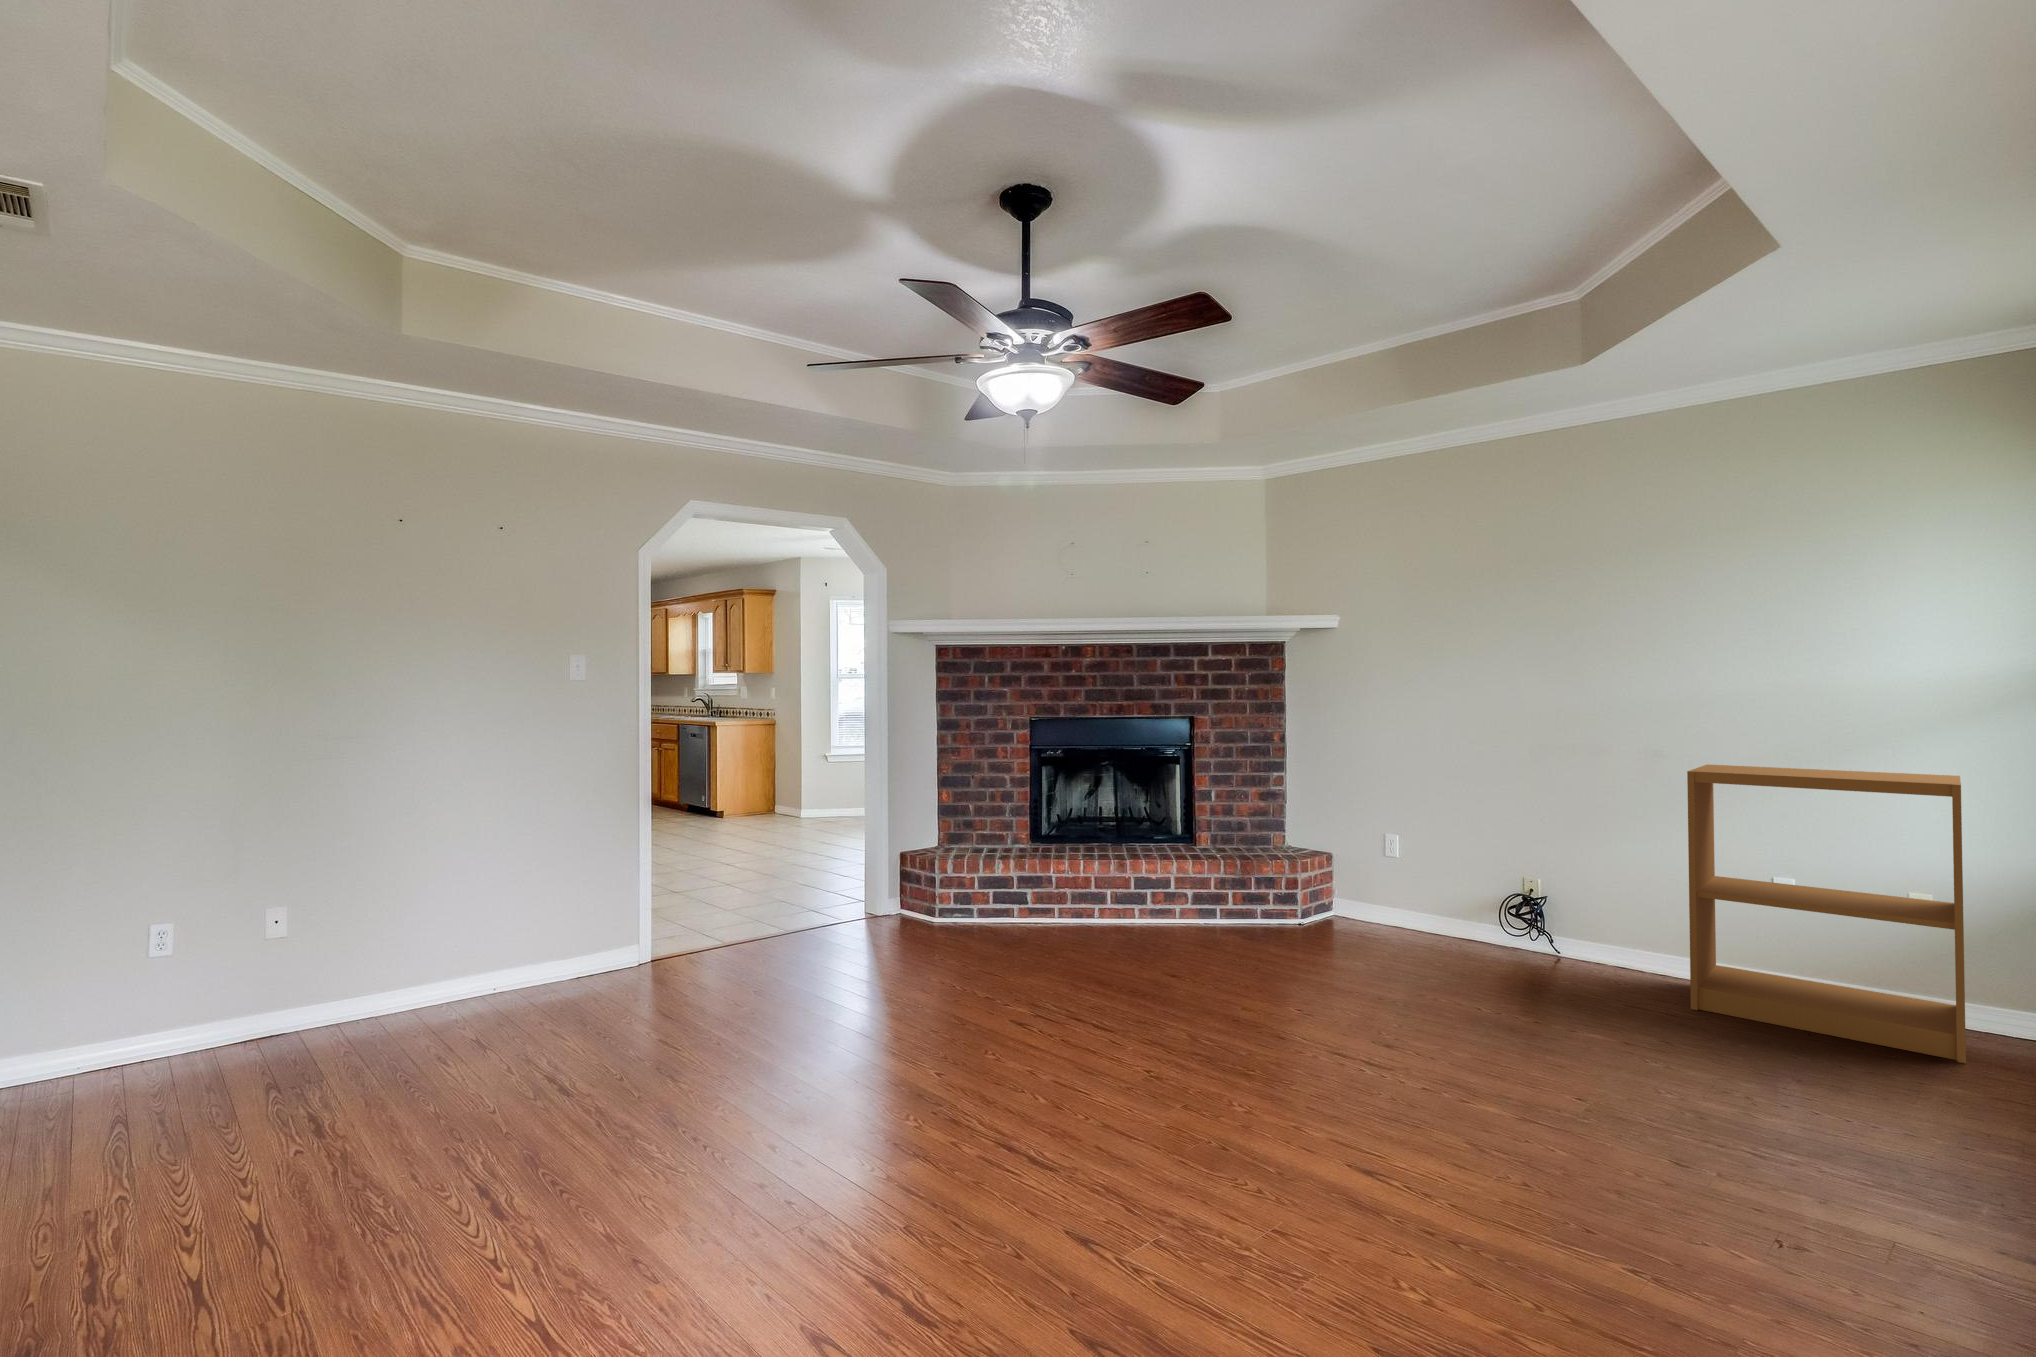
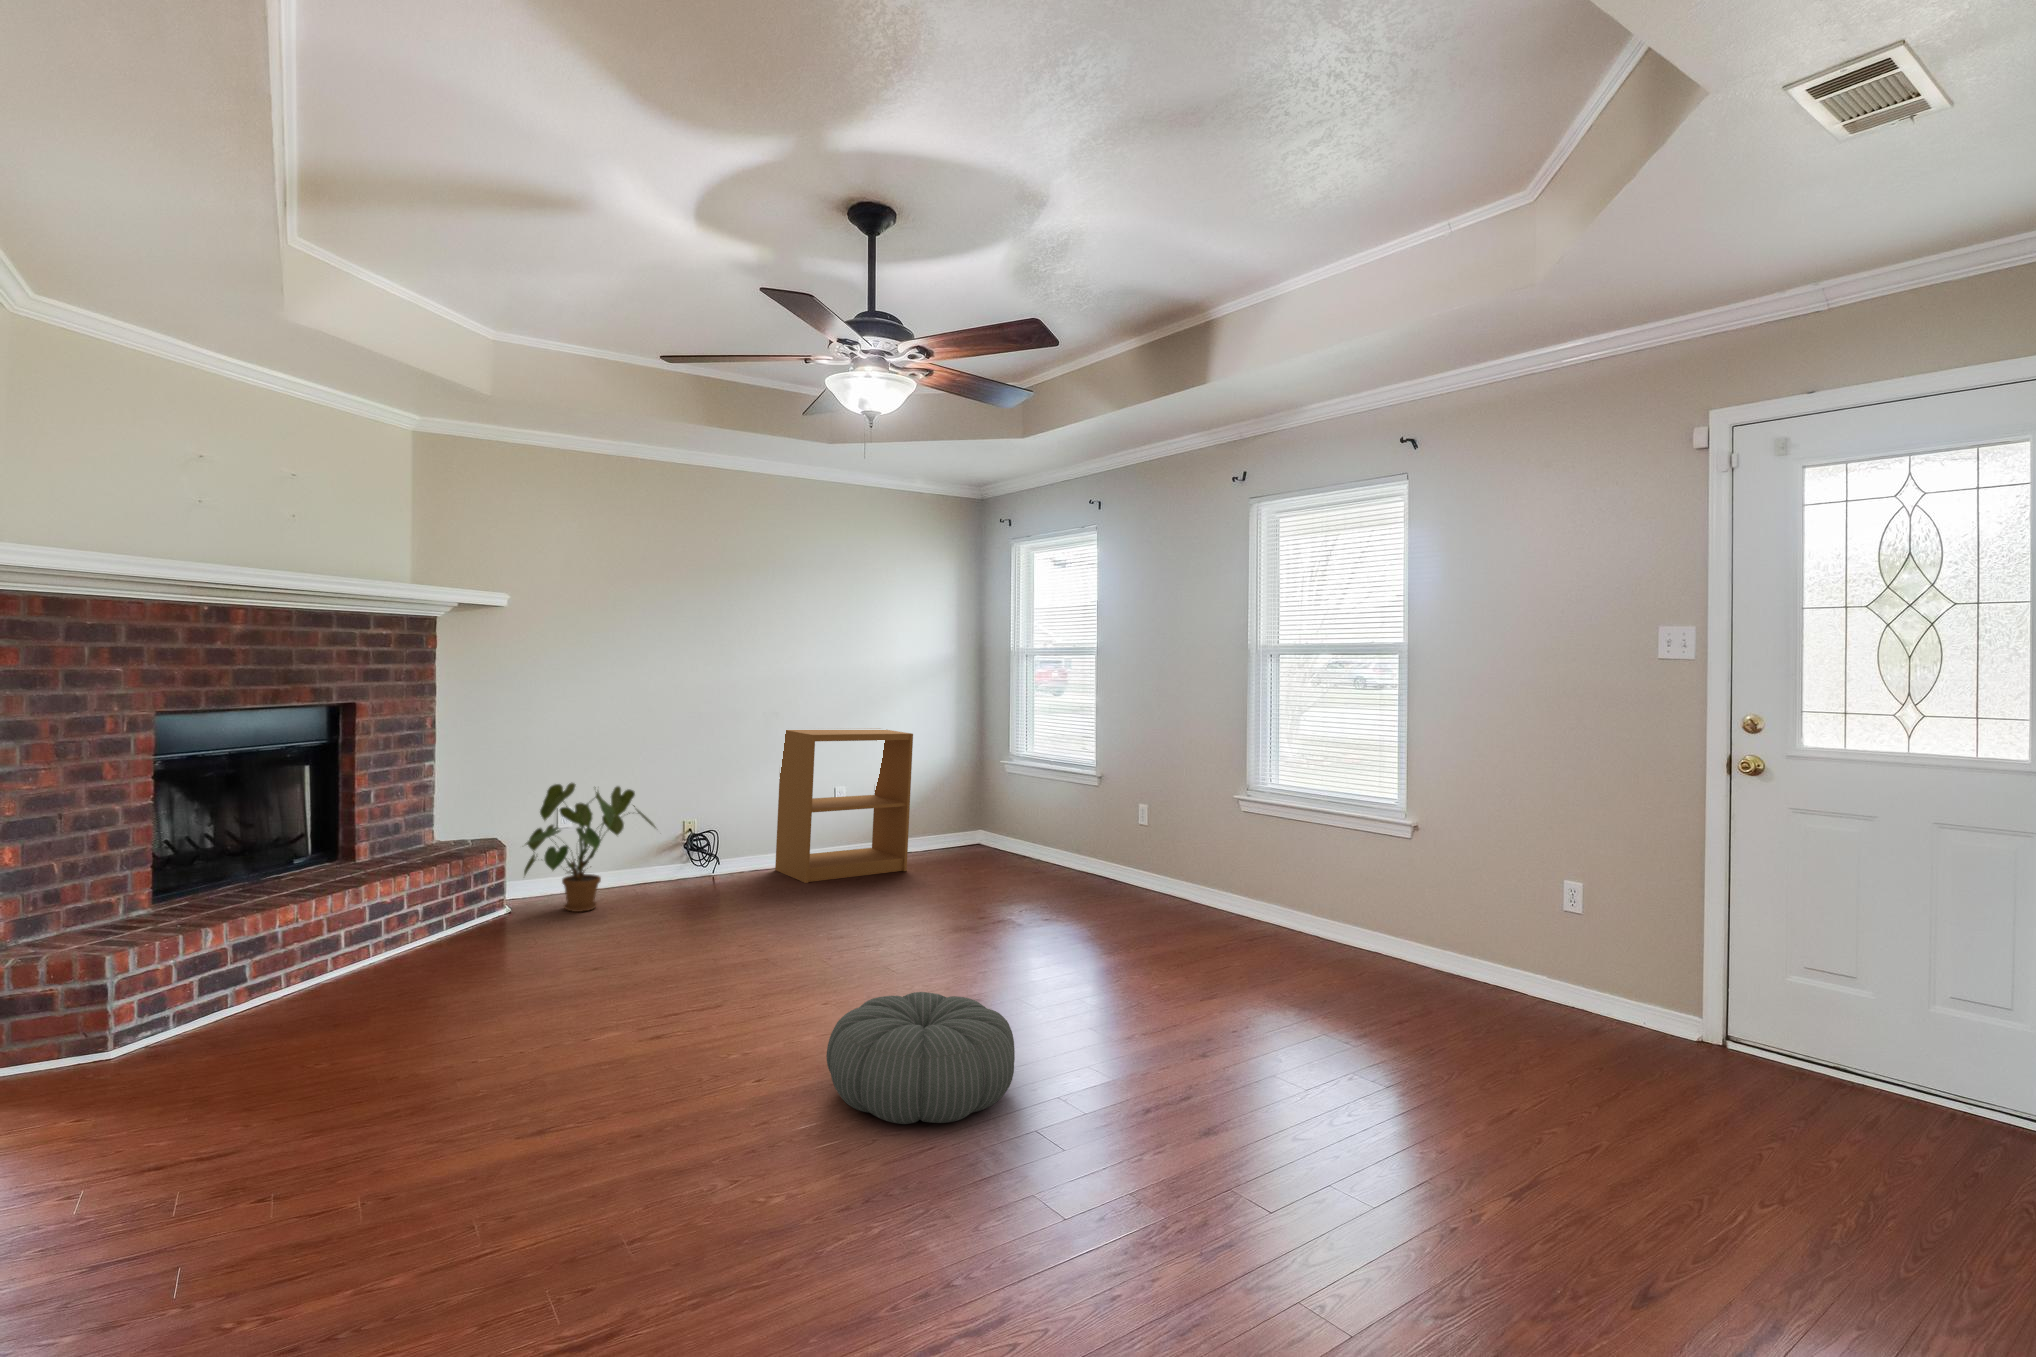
house plant: none [1303,806,1456,947] -> present [524,783,656,912]
pouf: none [835,1047,1075,1233] -> present [827,992,1015,1124]

